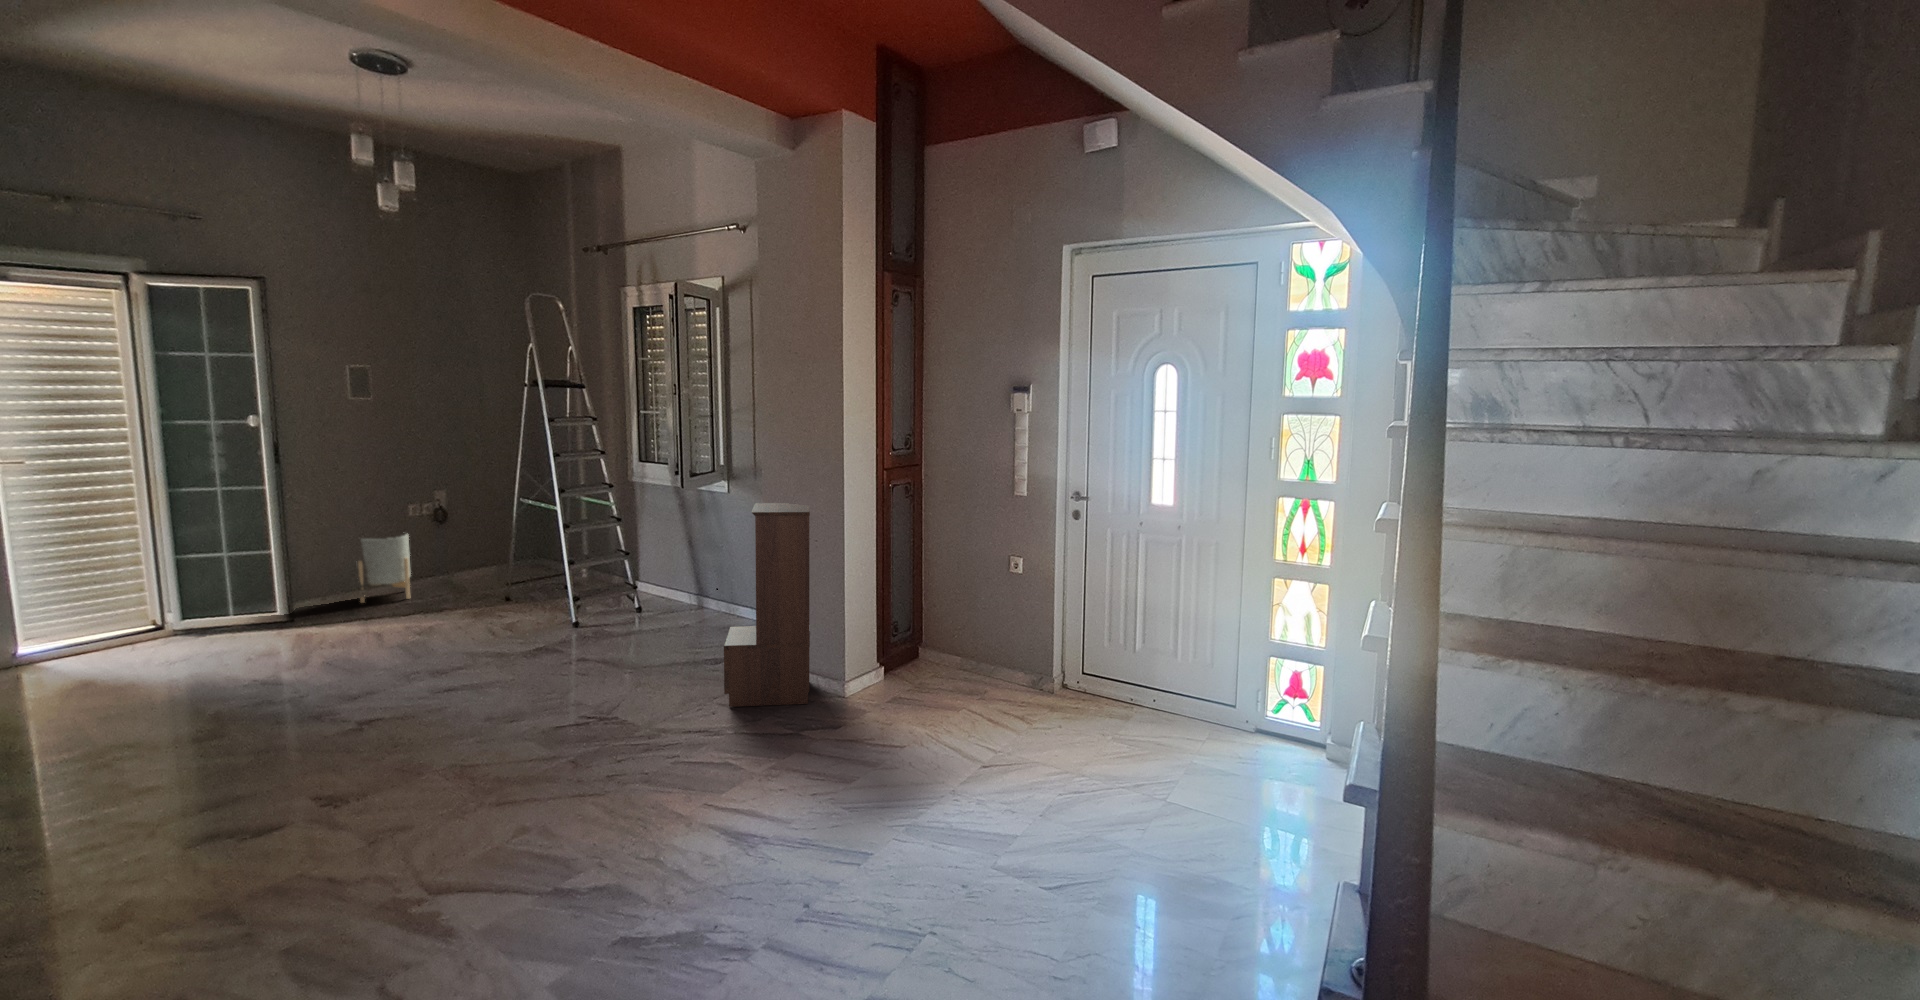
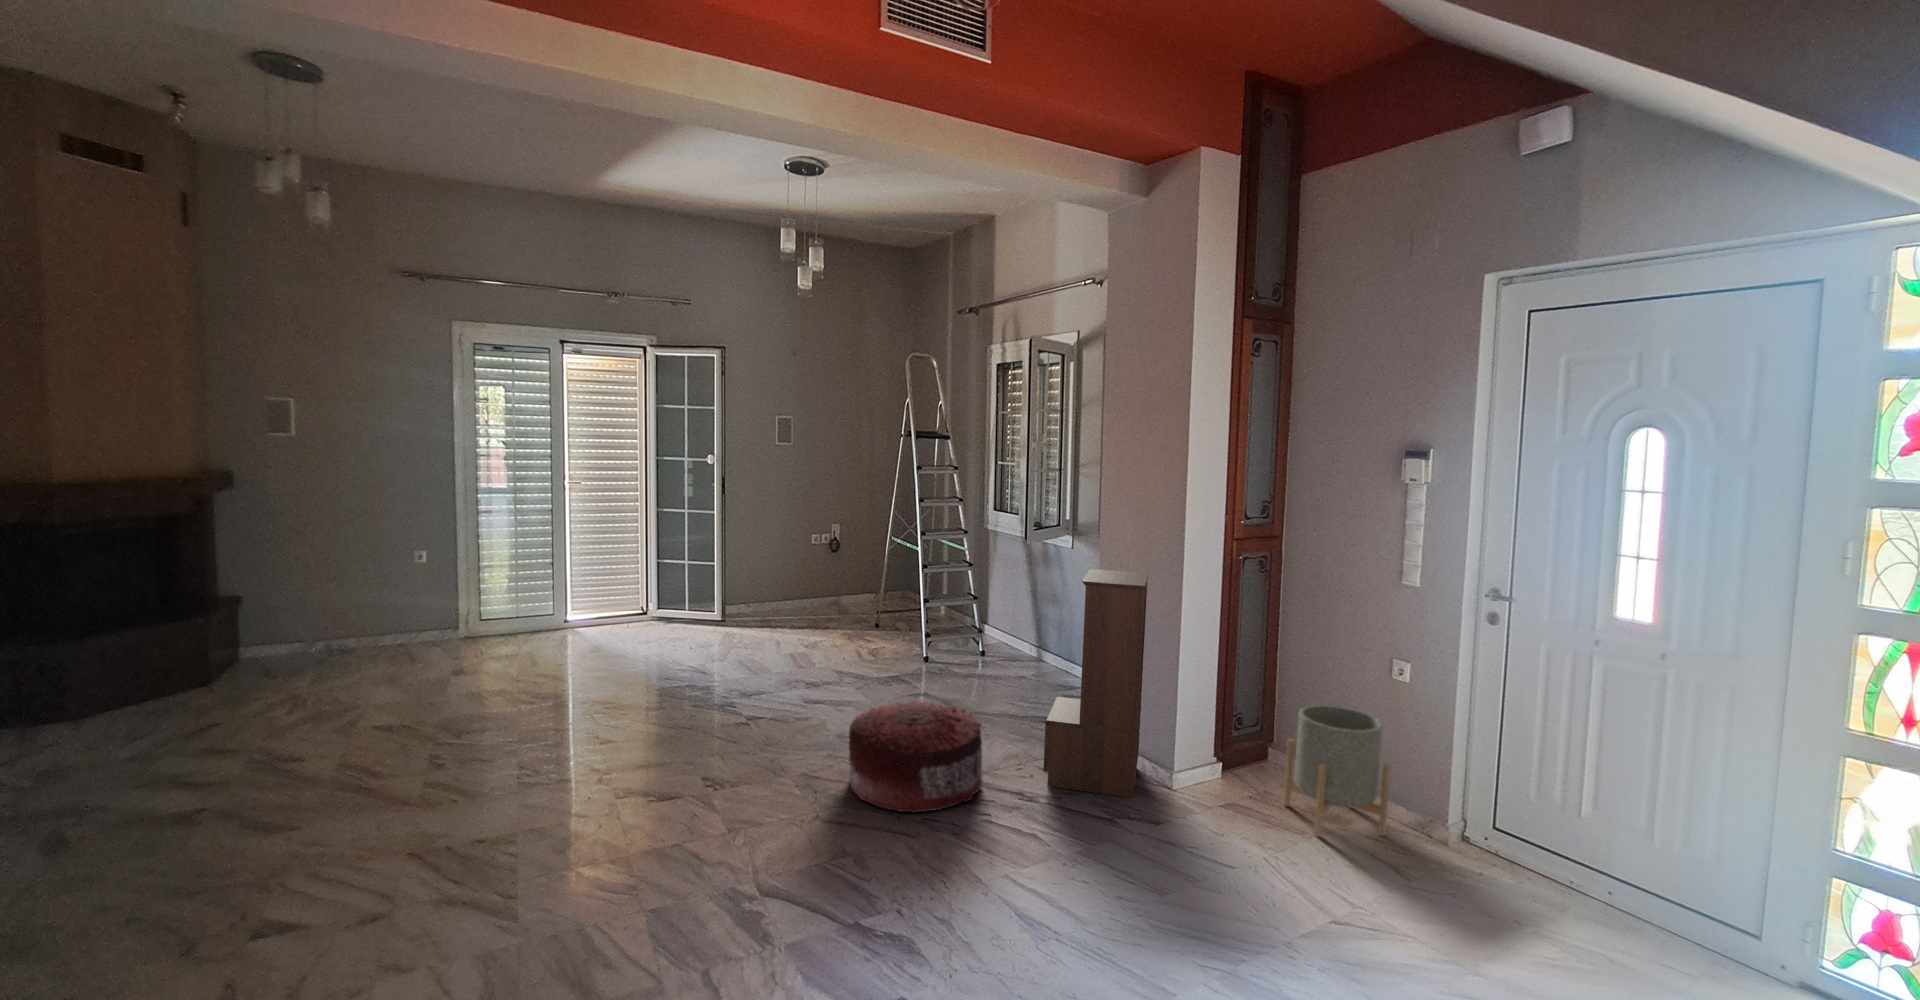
planter: present [358,534,411,603] -> present [1284,705,1391,837]
pouf: none [520,646,666,749] -> present [849,700,983,812]

